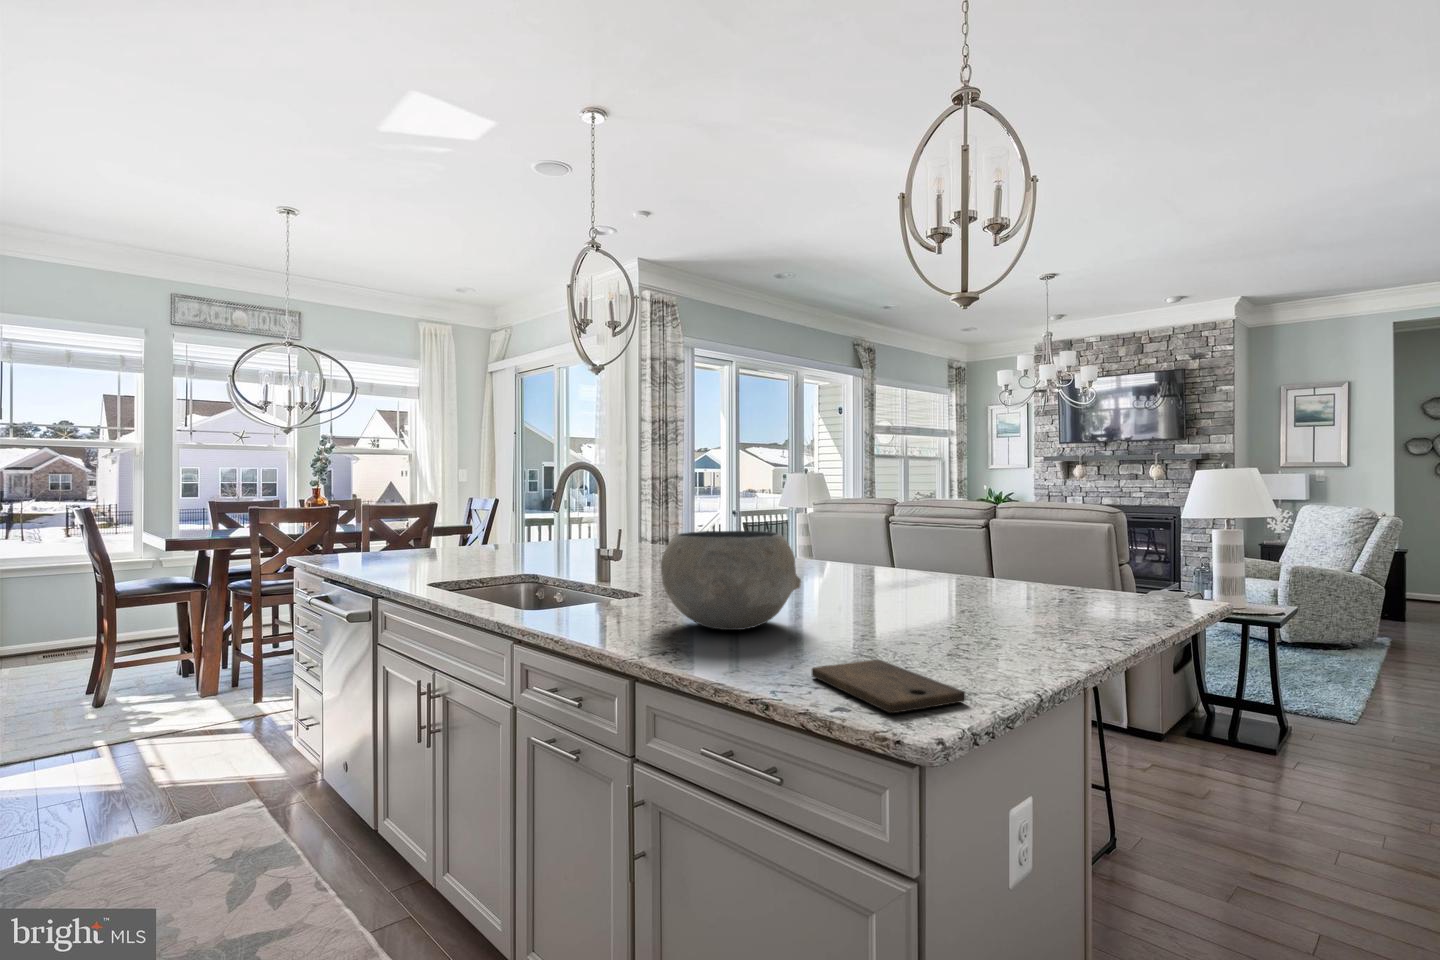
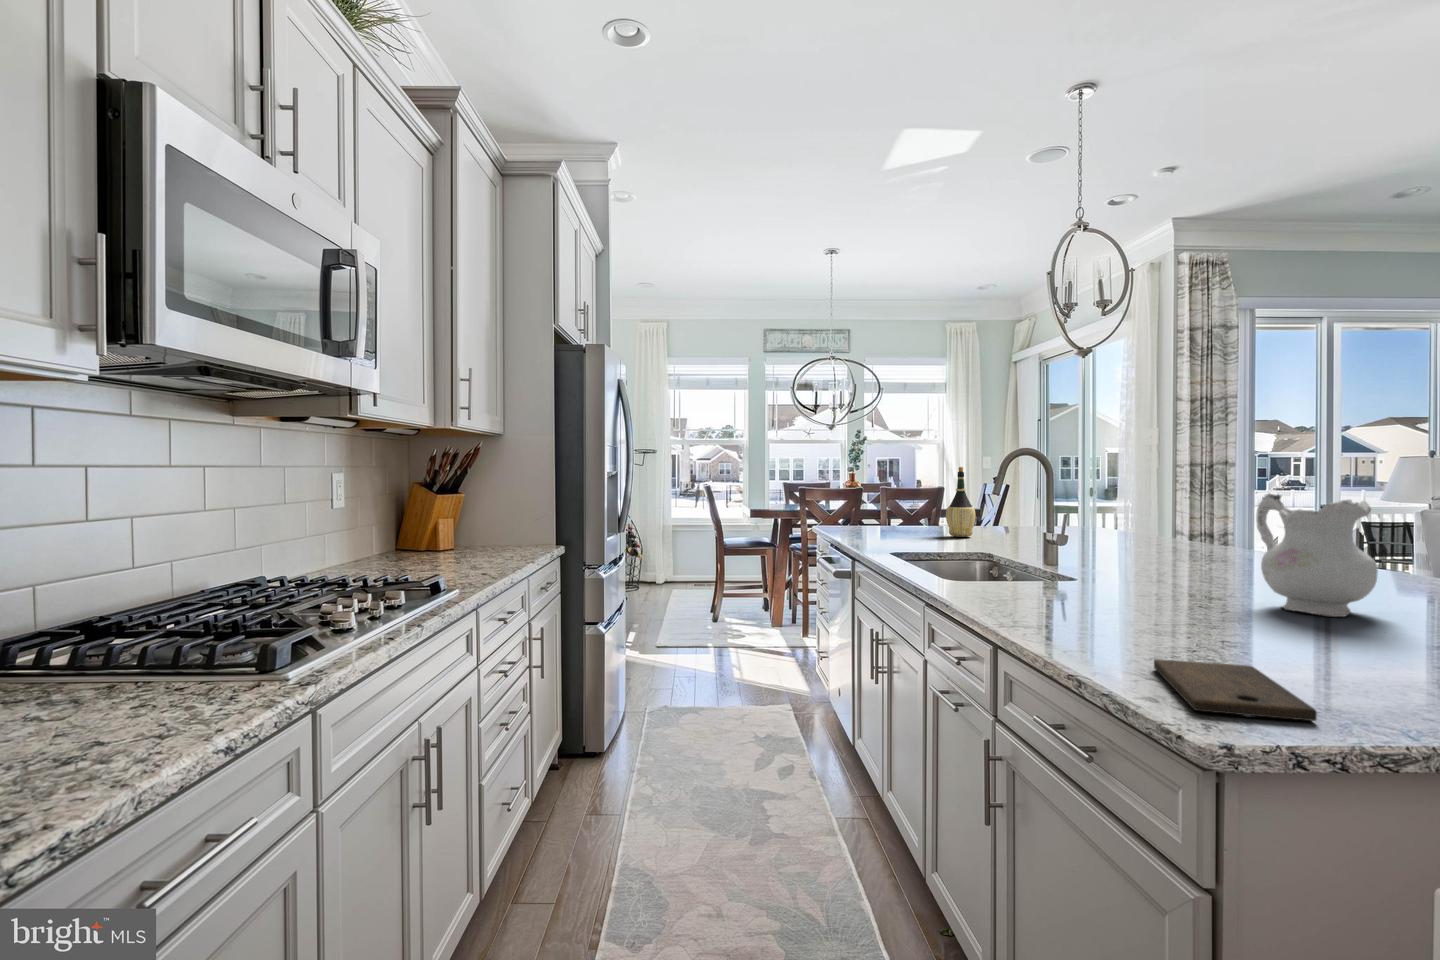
wine bottle: none [471,481,503,558] -> present [946,467,976,537]
ceramic pitcher: none [798,503,882,604] -> present [1256,494,1378,617]
ceramic bowl: present [661,531,801,630] -> none [1051,518,1213,620]

